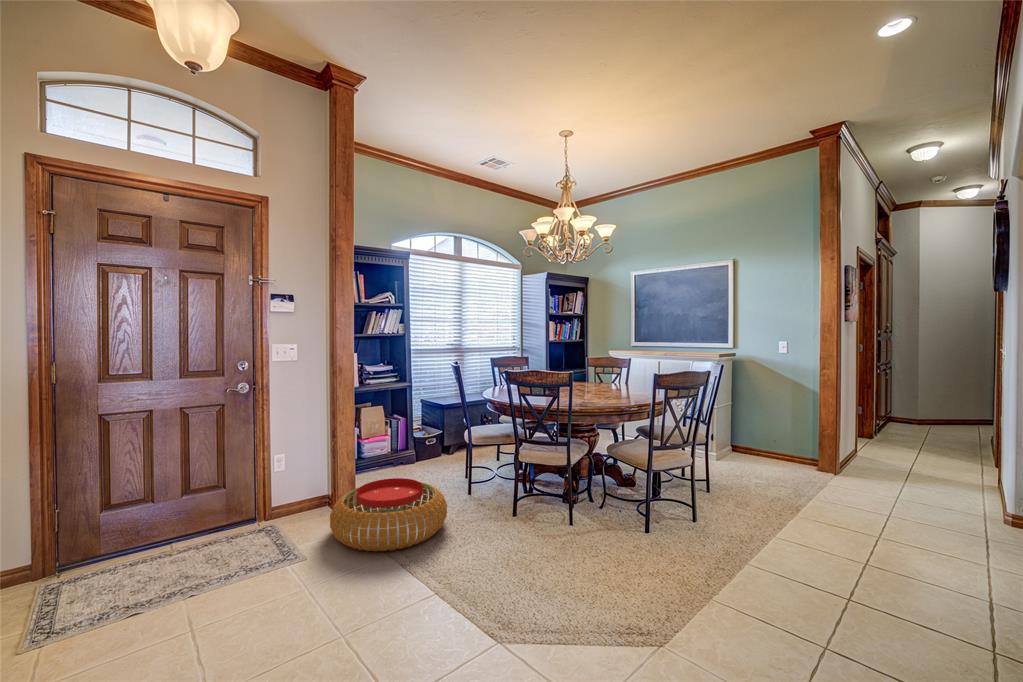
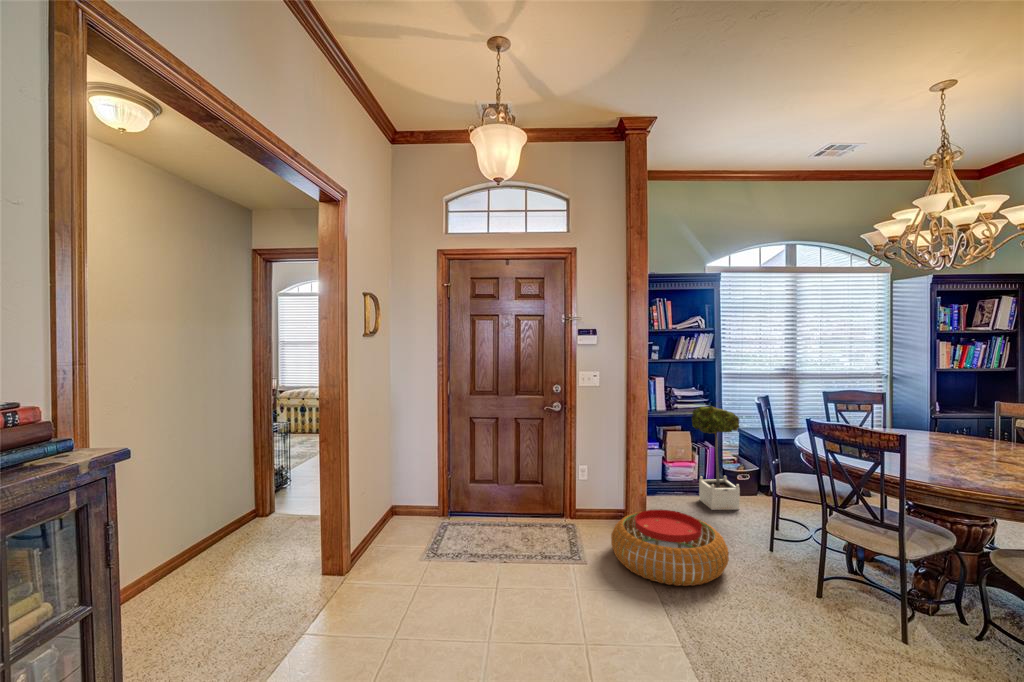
potted tree: none [388,376,432,475] -> present [692,406,740,510]

